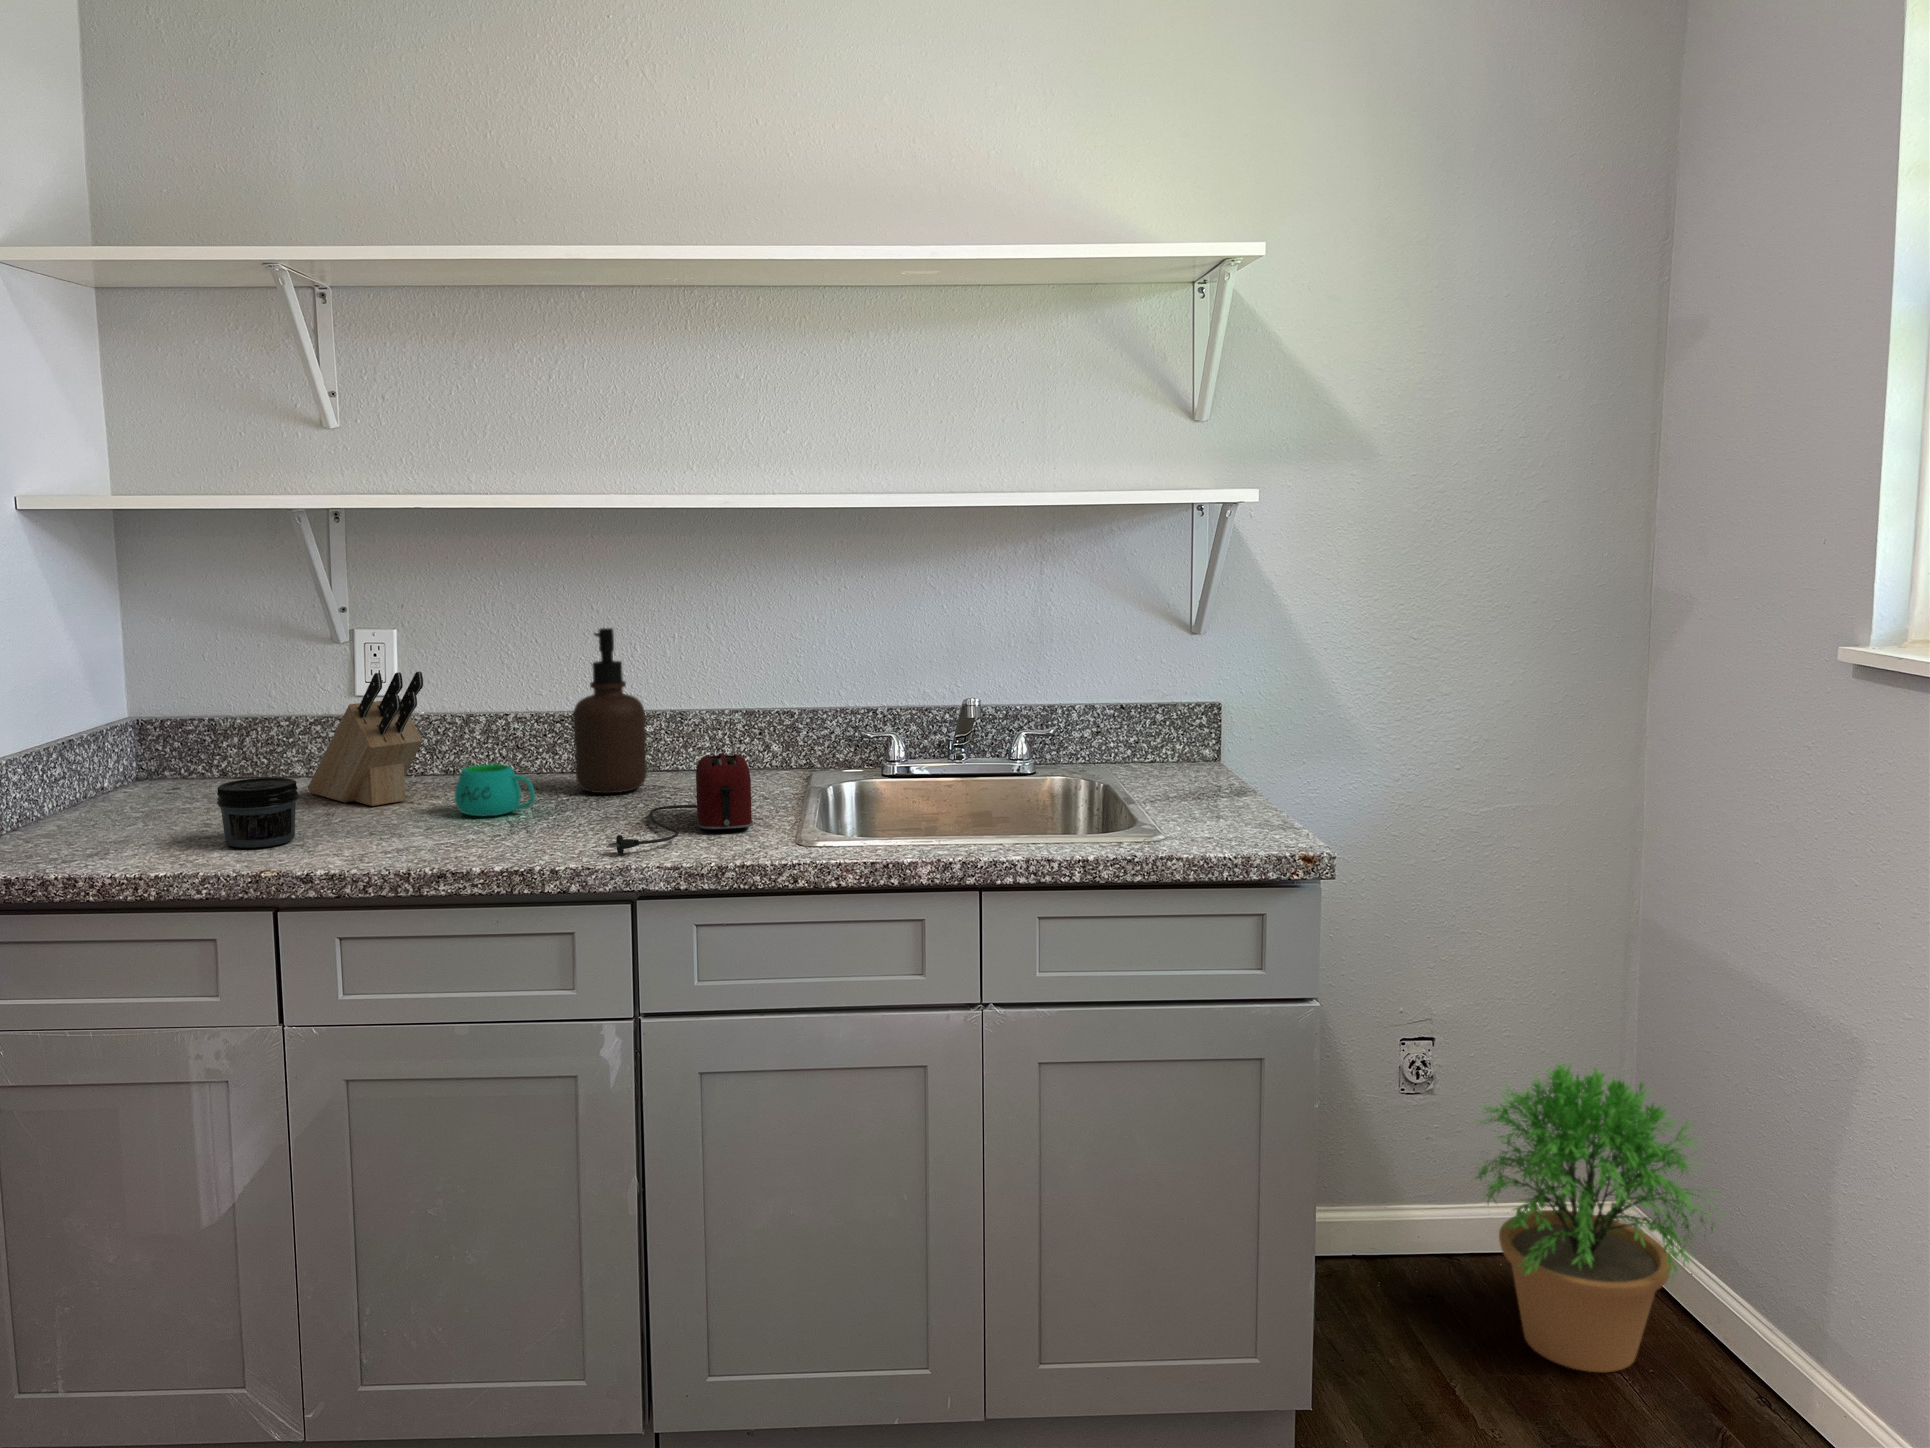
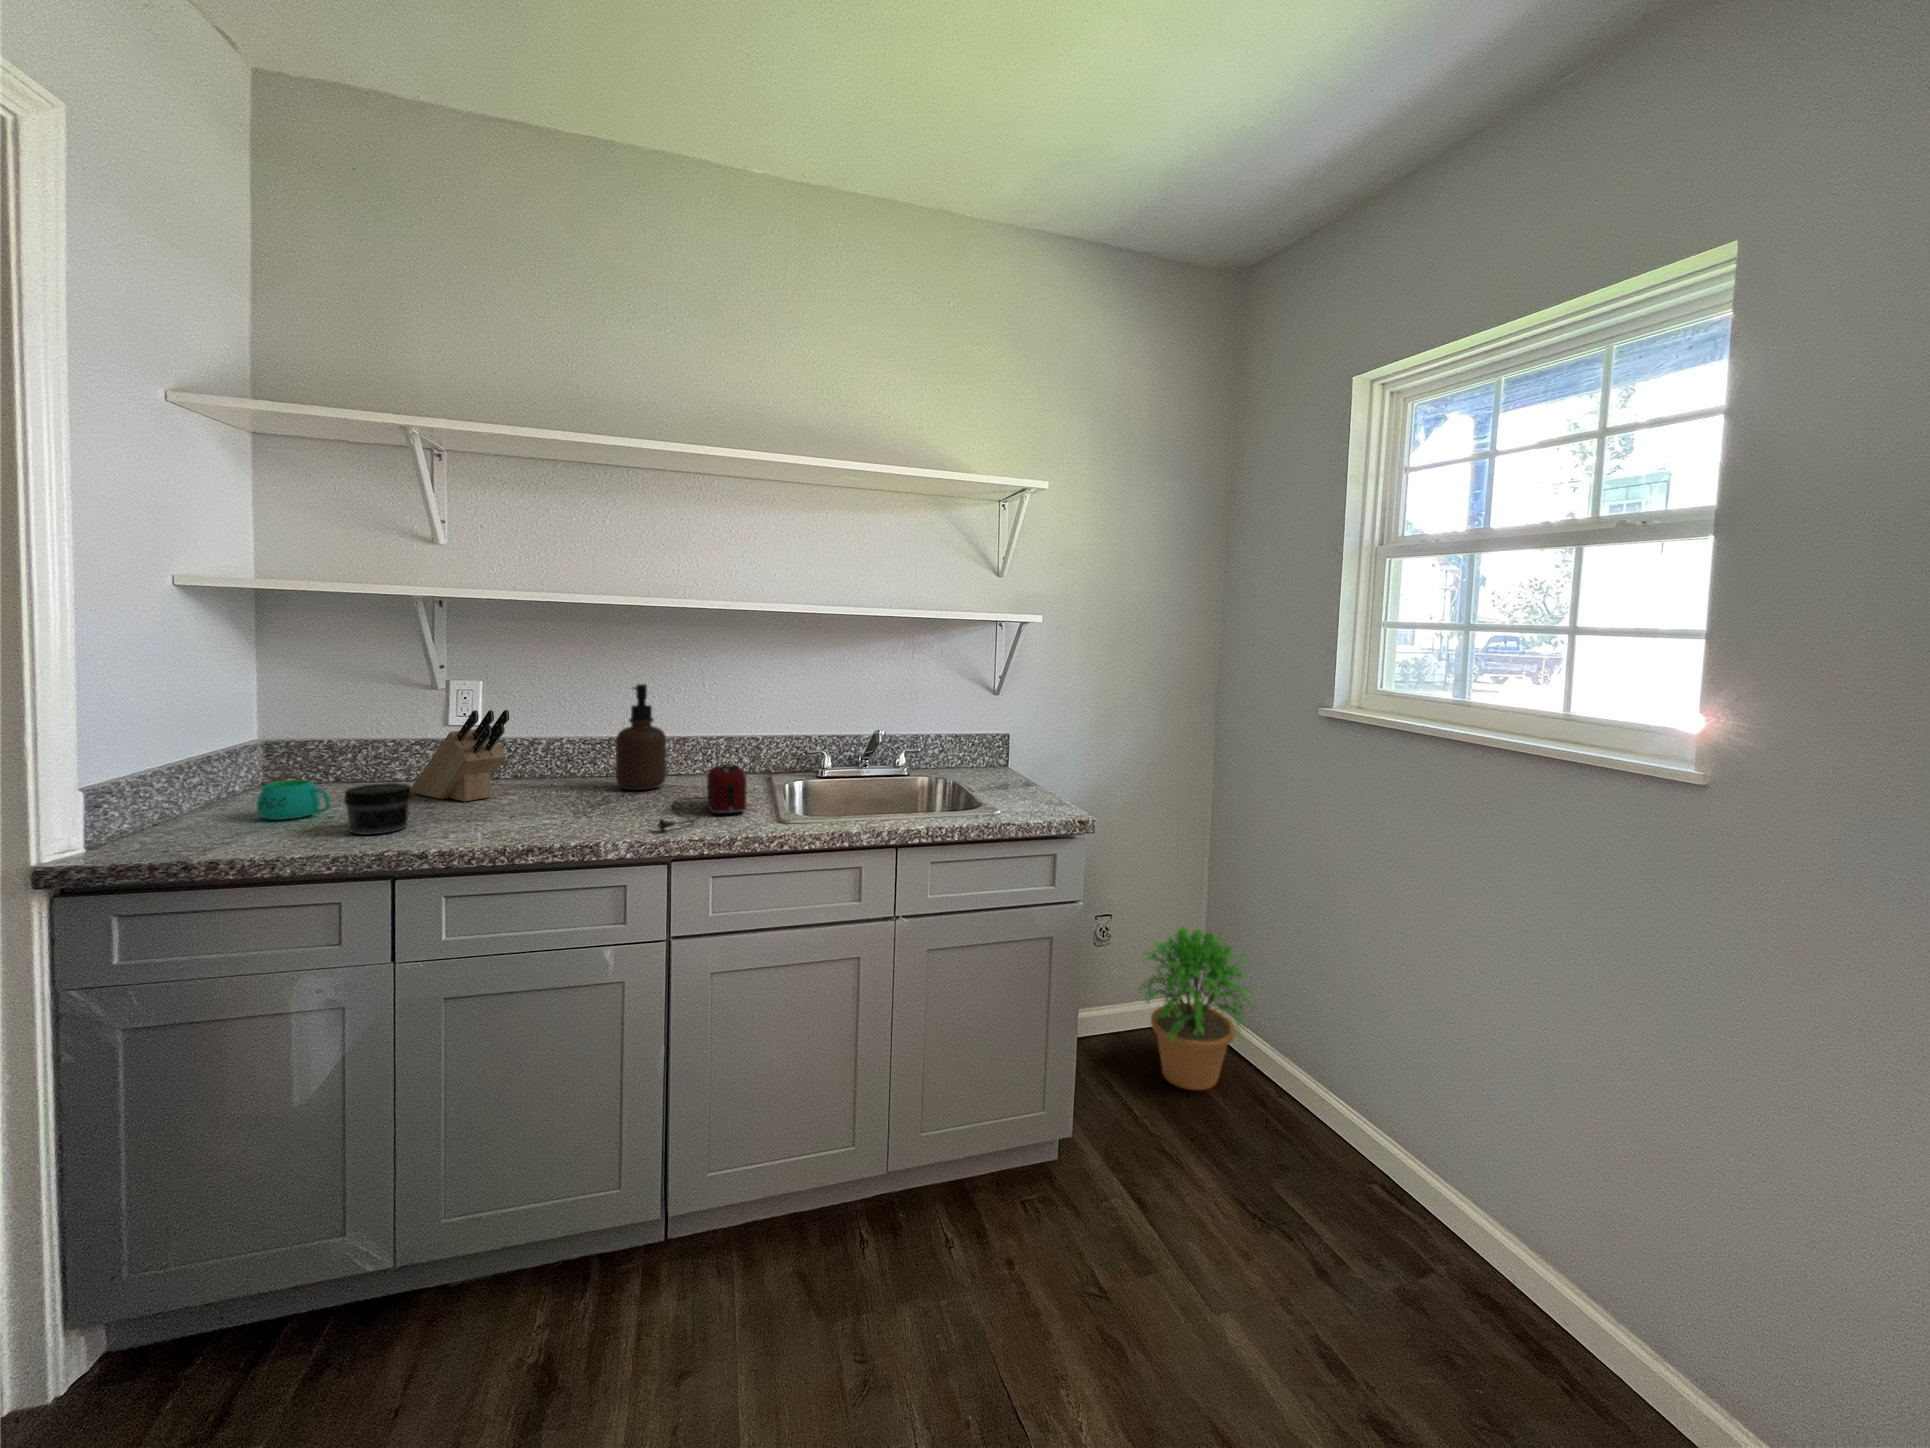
mug: present [455,764,535,816] -> present [257,780,330,820]

